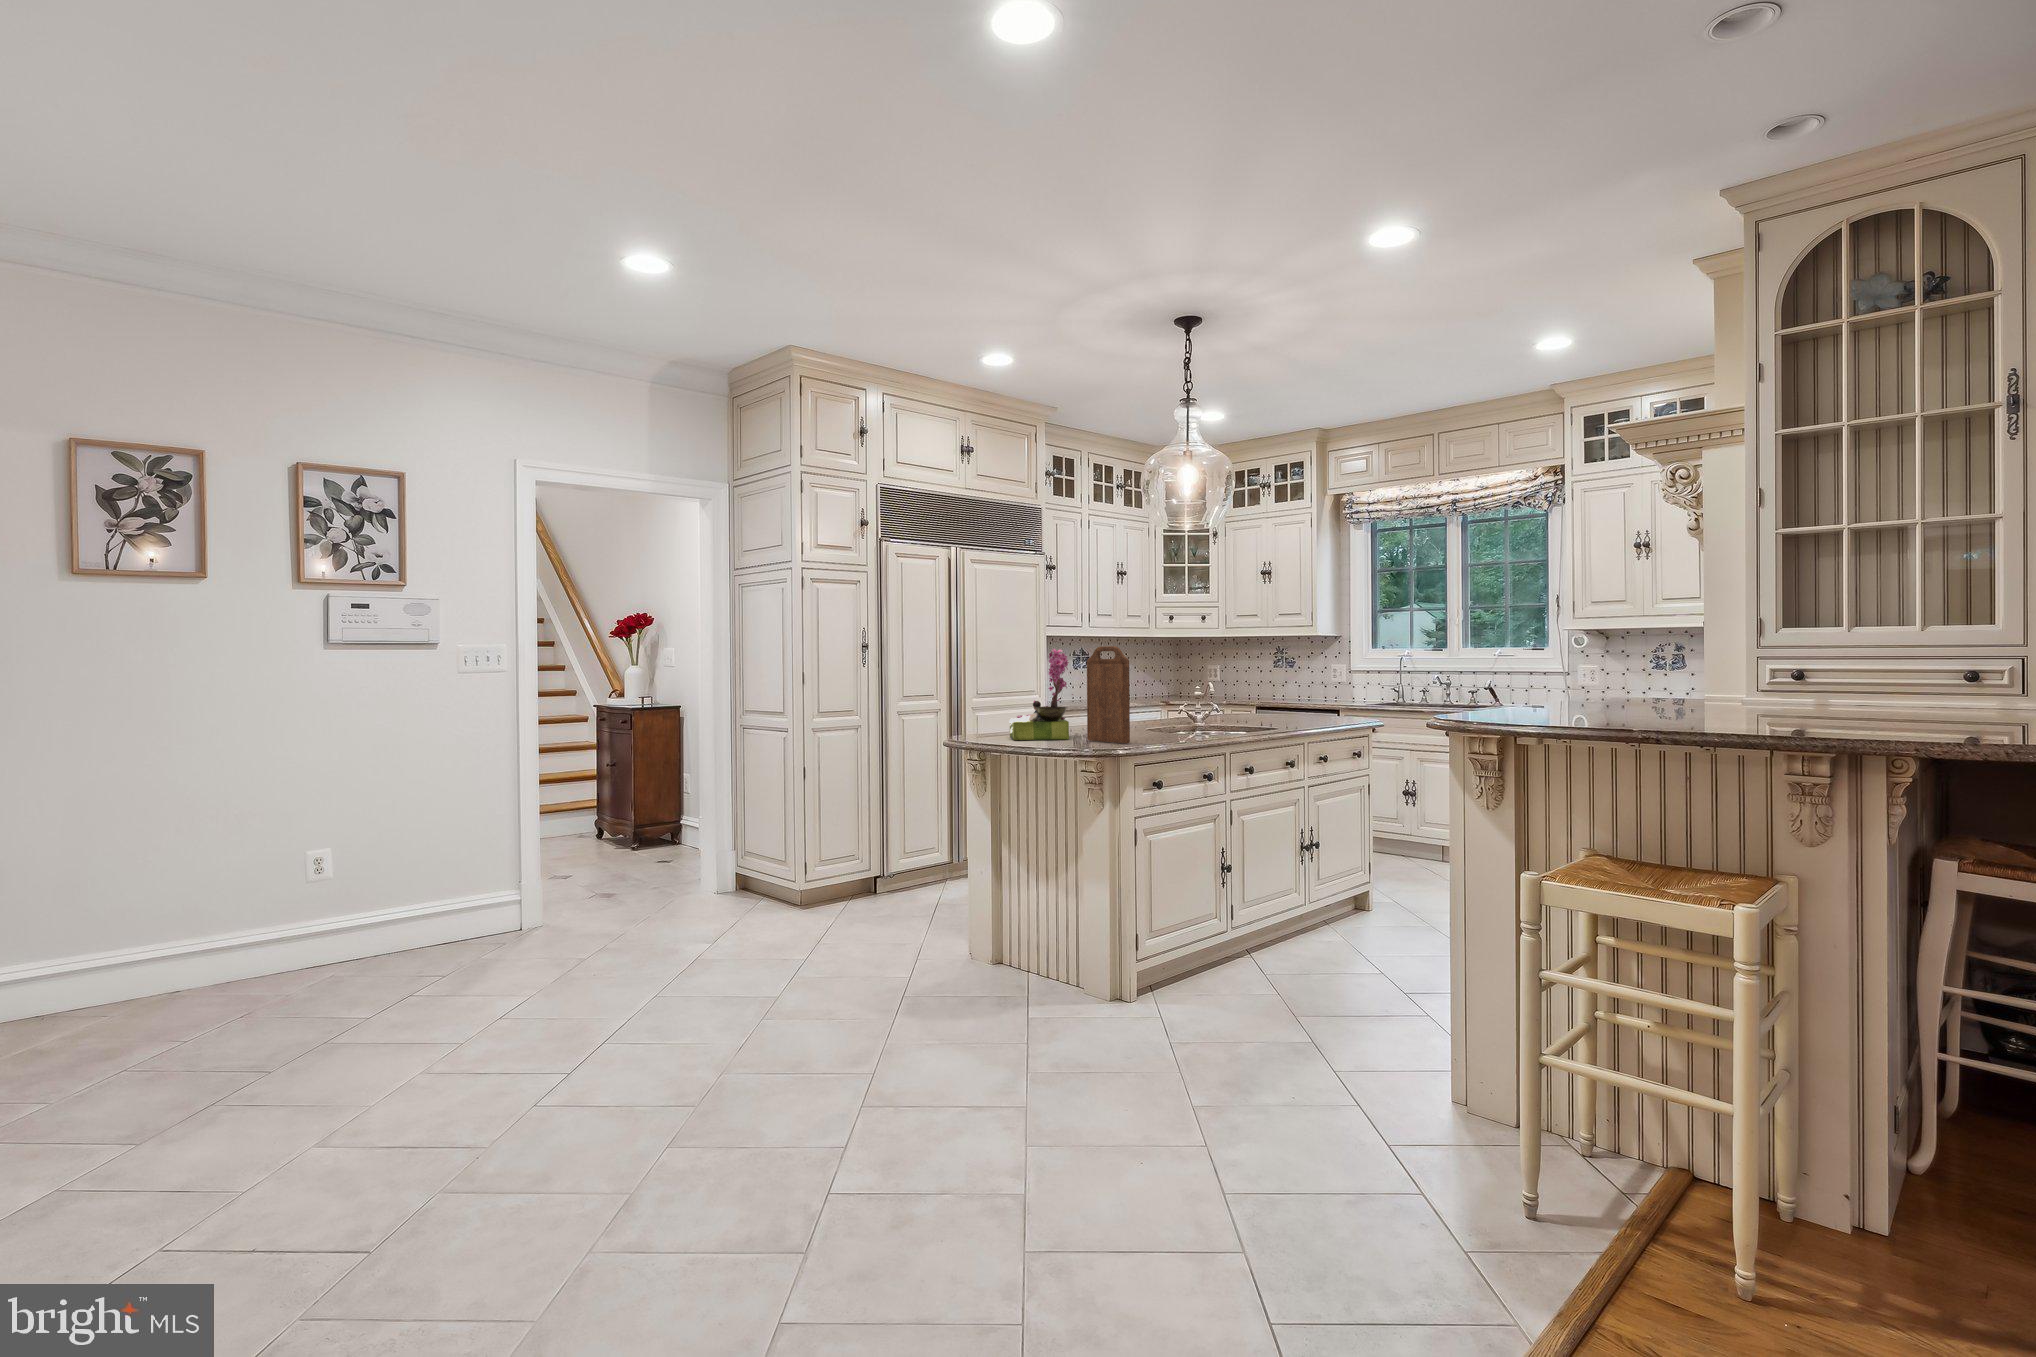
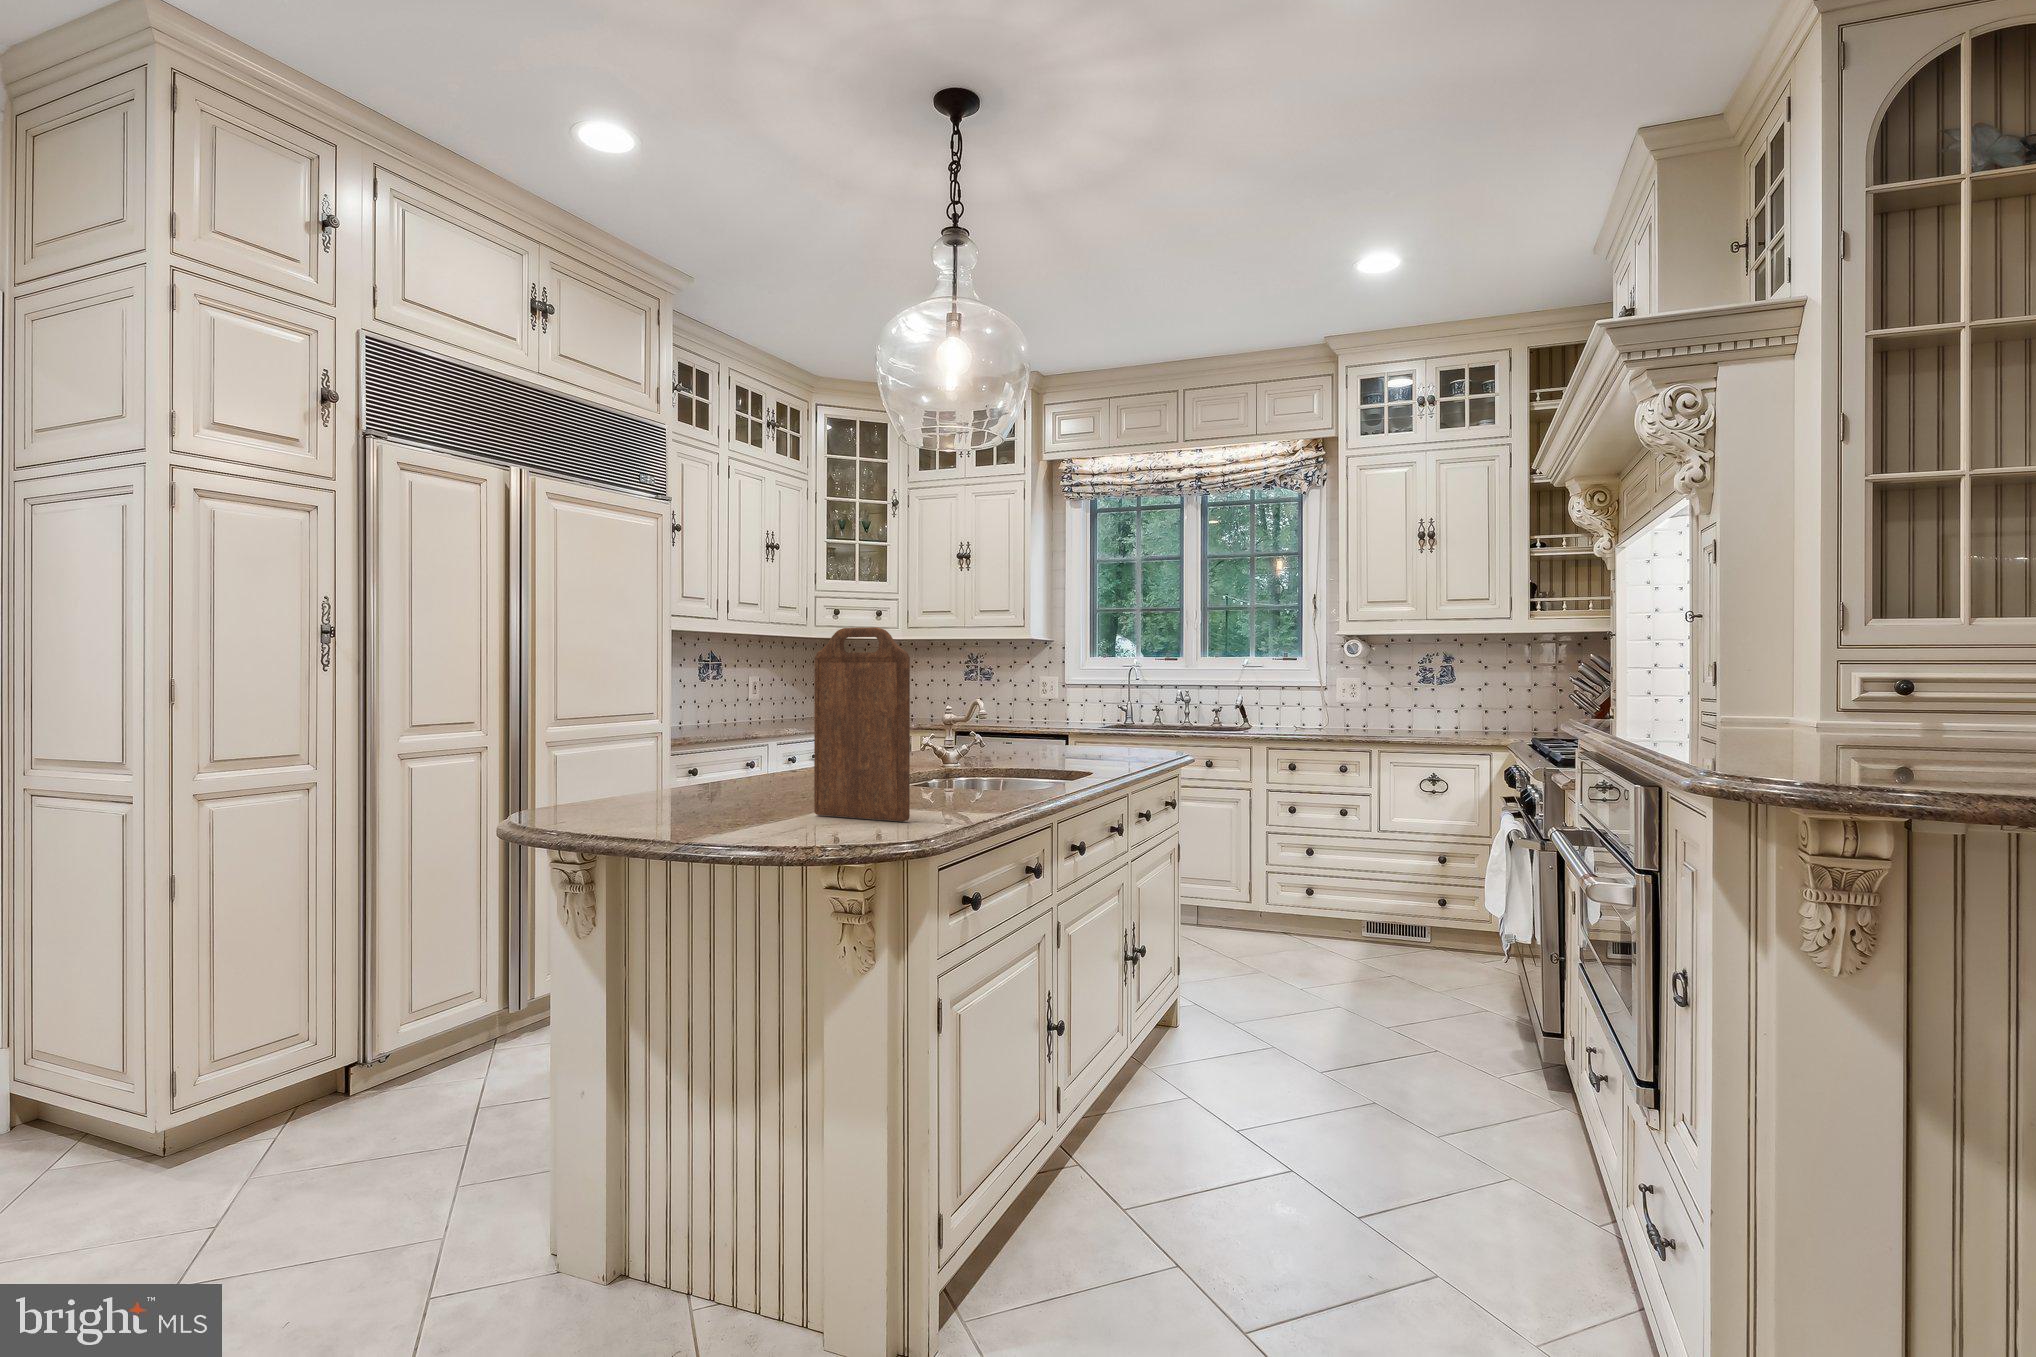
flower arrangement: present [1009,649,1073,740] -> none [642,632,778,819]

